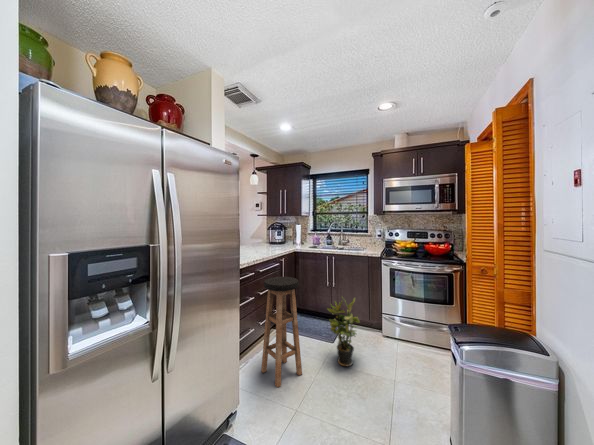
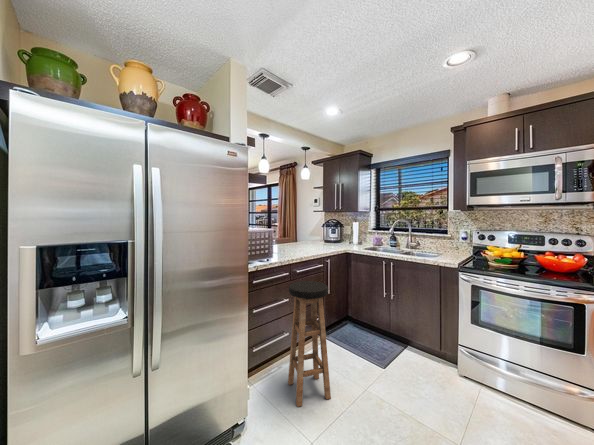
potted plant: present [327,298,360,366] -> none [367,313,413,405]

